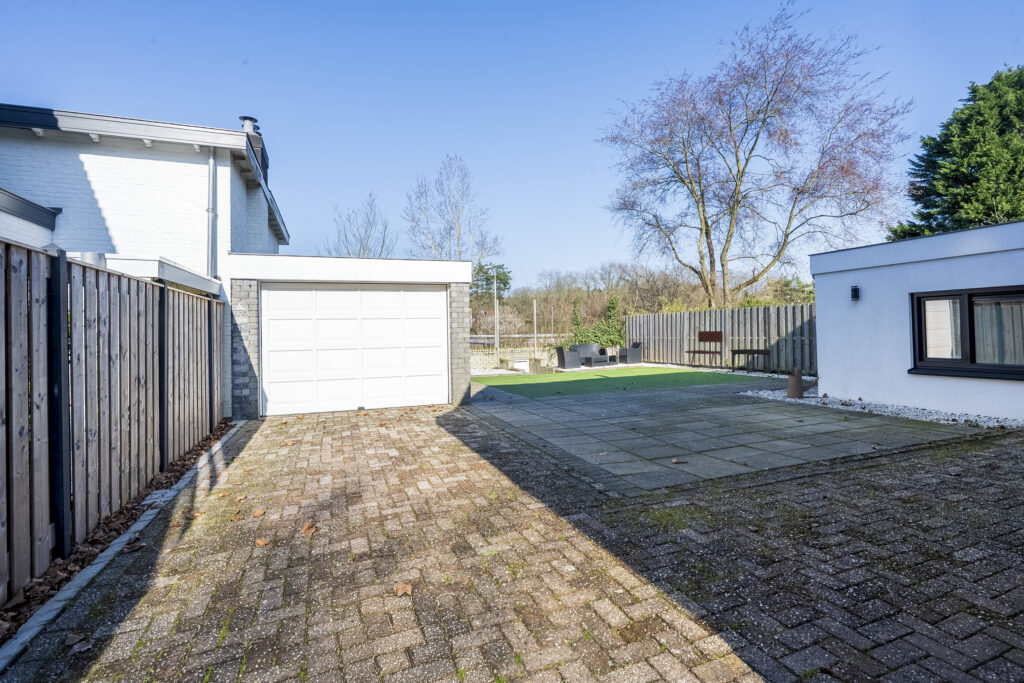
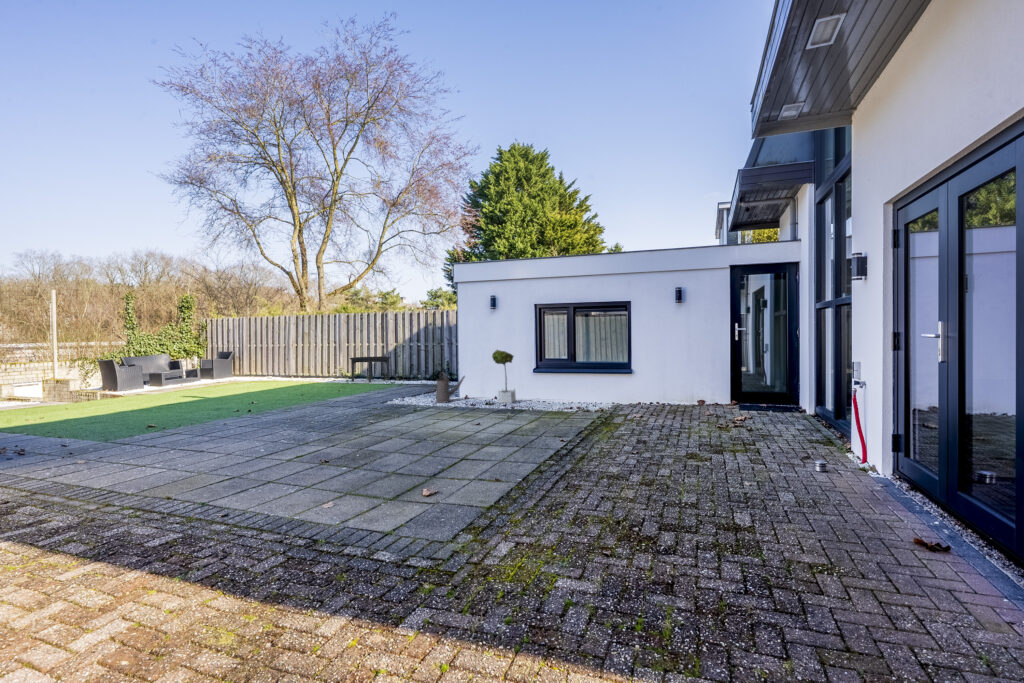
bench: present [685,331,723,369] -> none [293,338,337,380]
potted tree: none [852,346,885,407] -> present [492,350,516,403]

